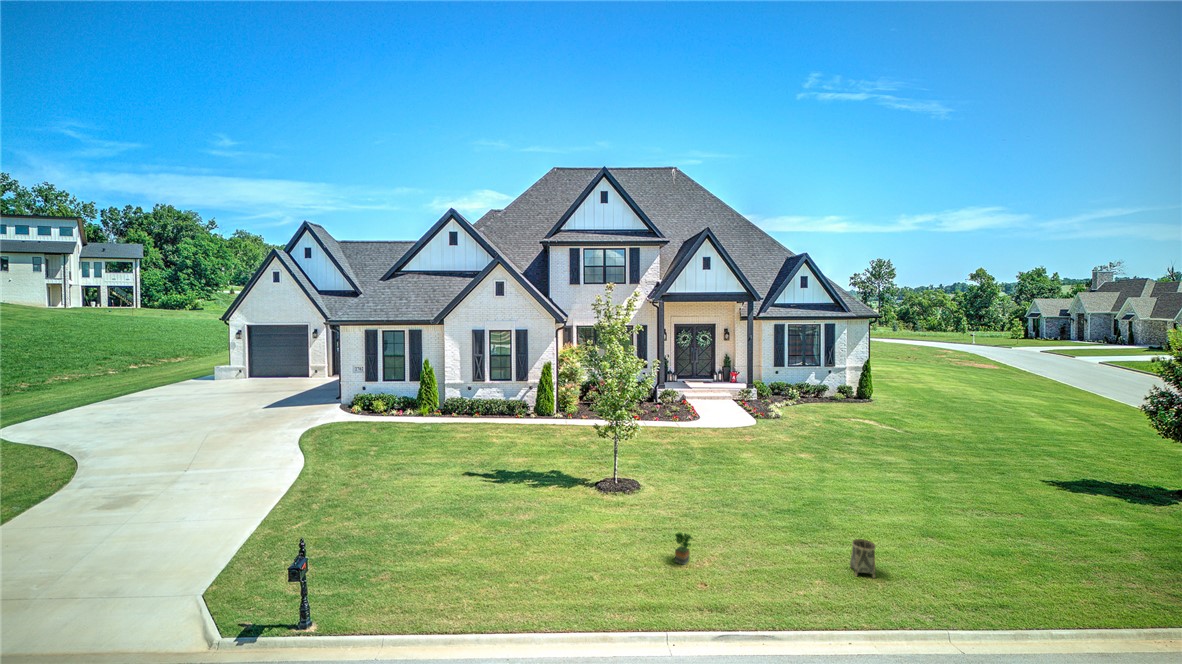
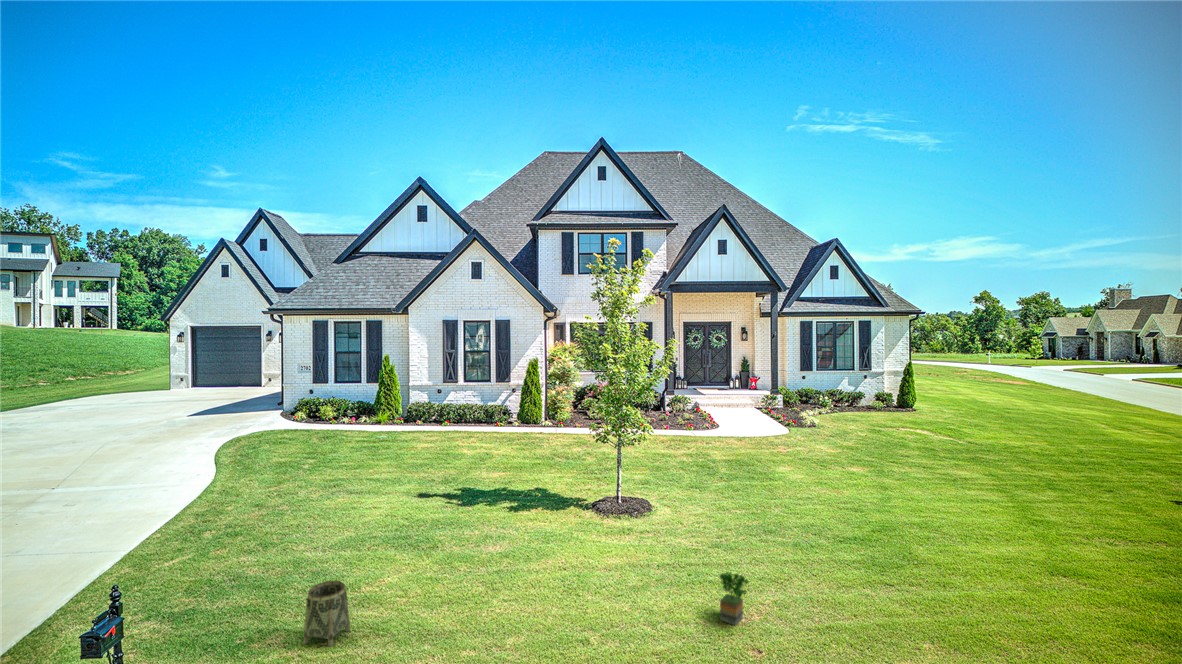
basket: present [850,539,875,578] -> present [304,581,350,647]

